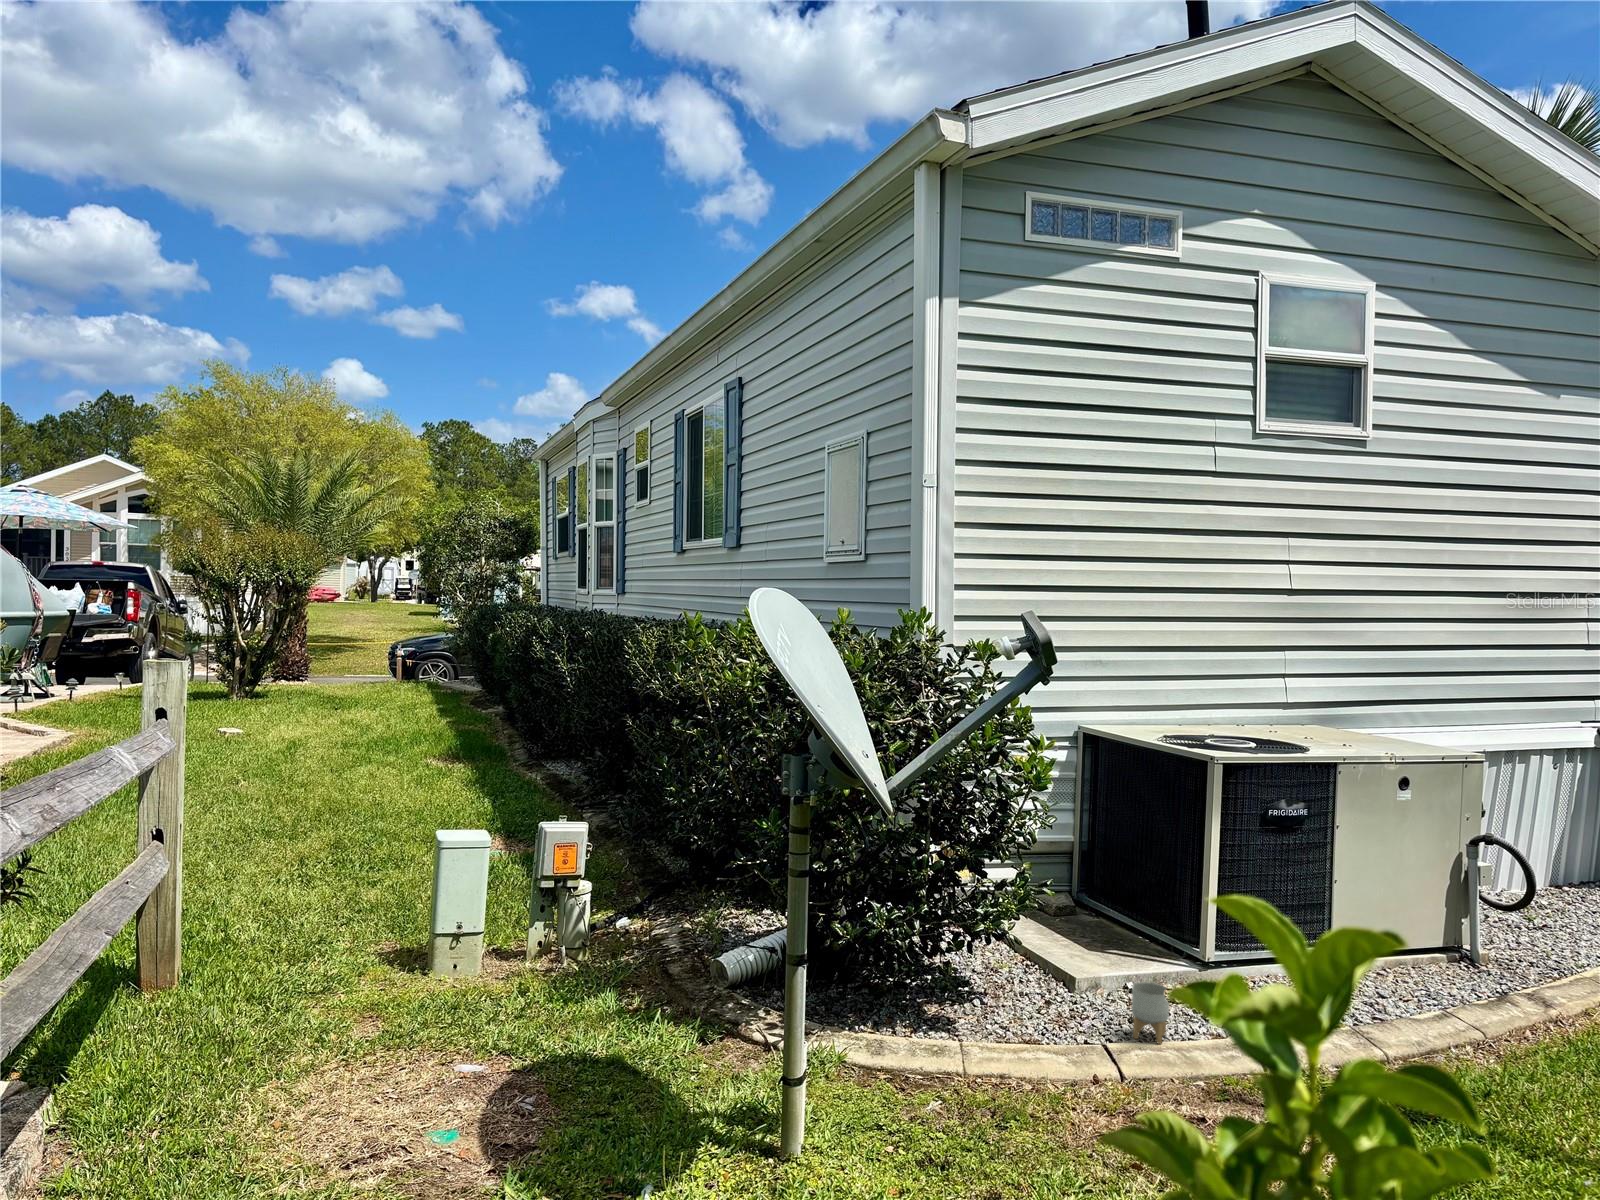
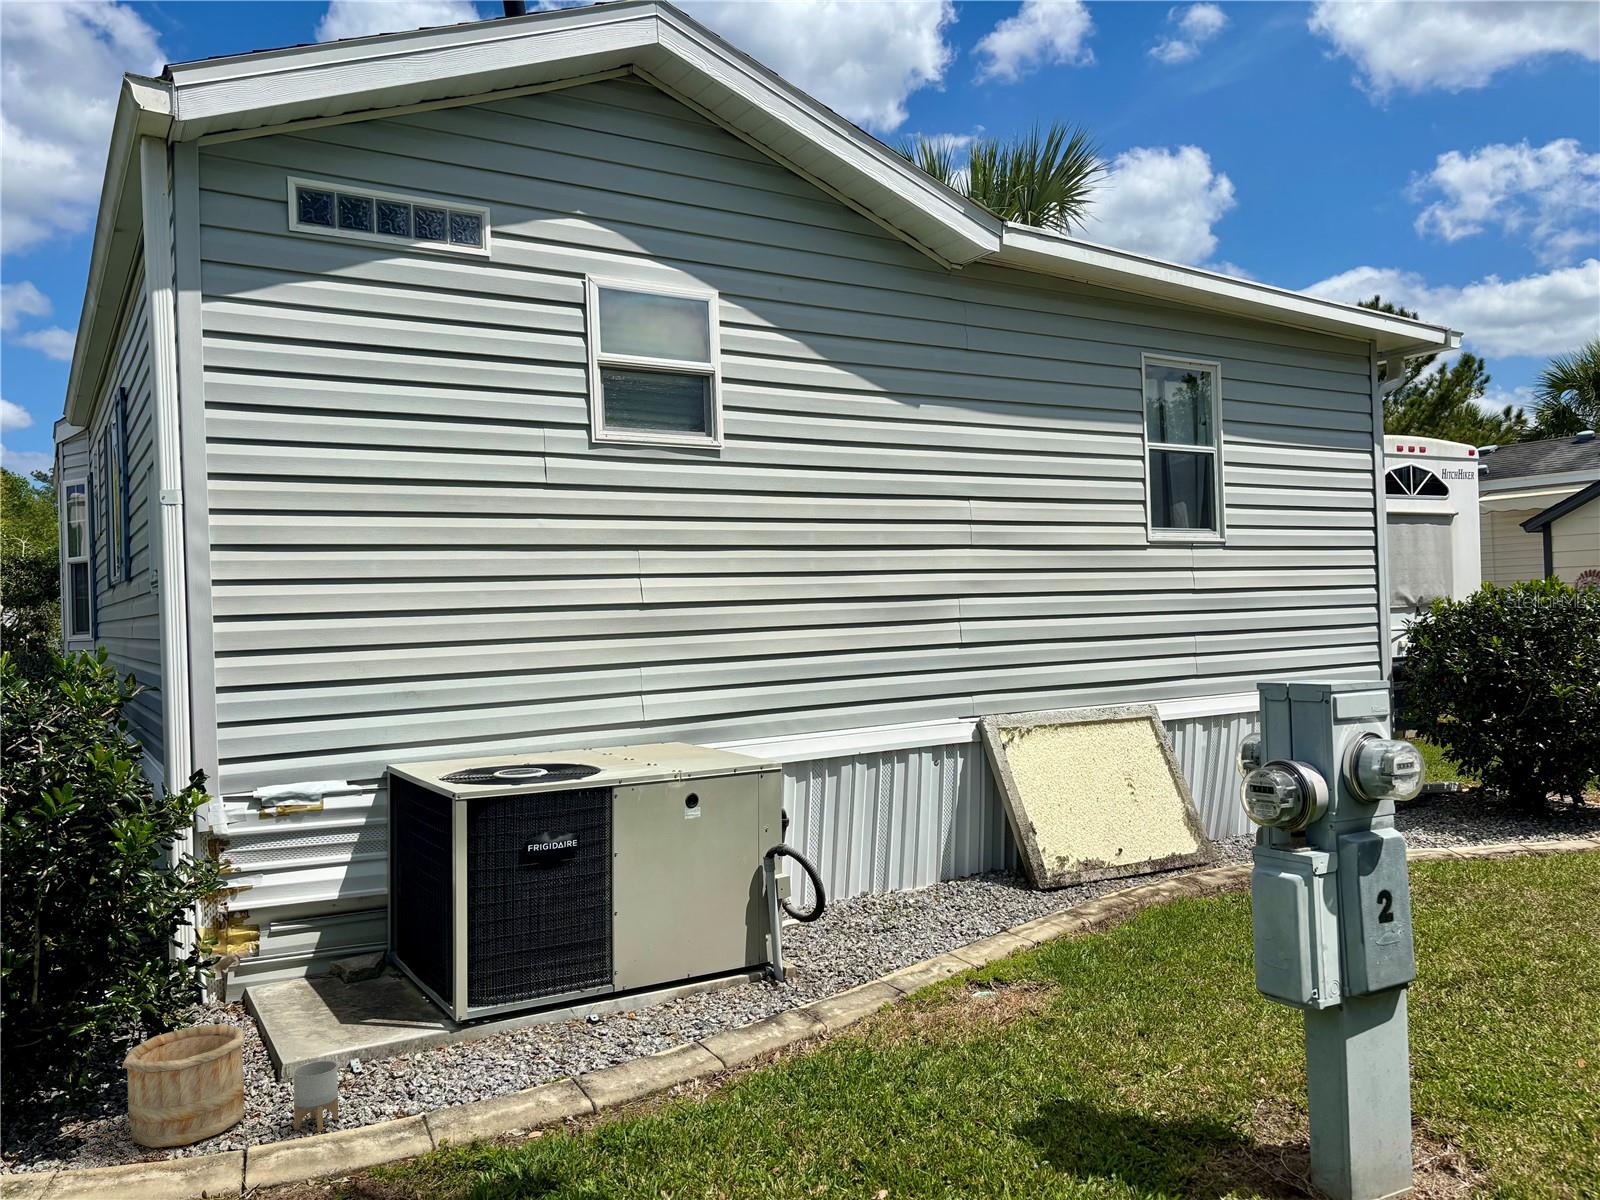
wooden bucket: none [988,935,1084,1035] -> present [122,1024,244,1148]

